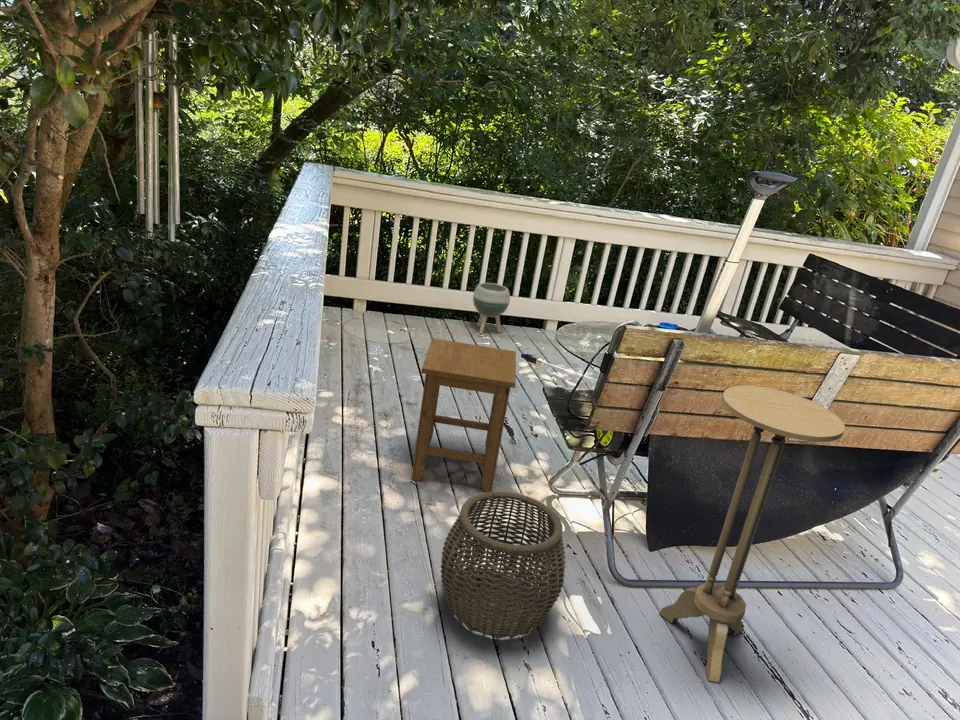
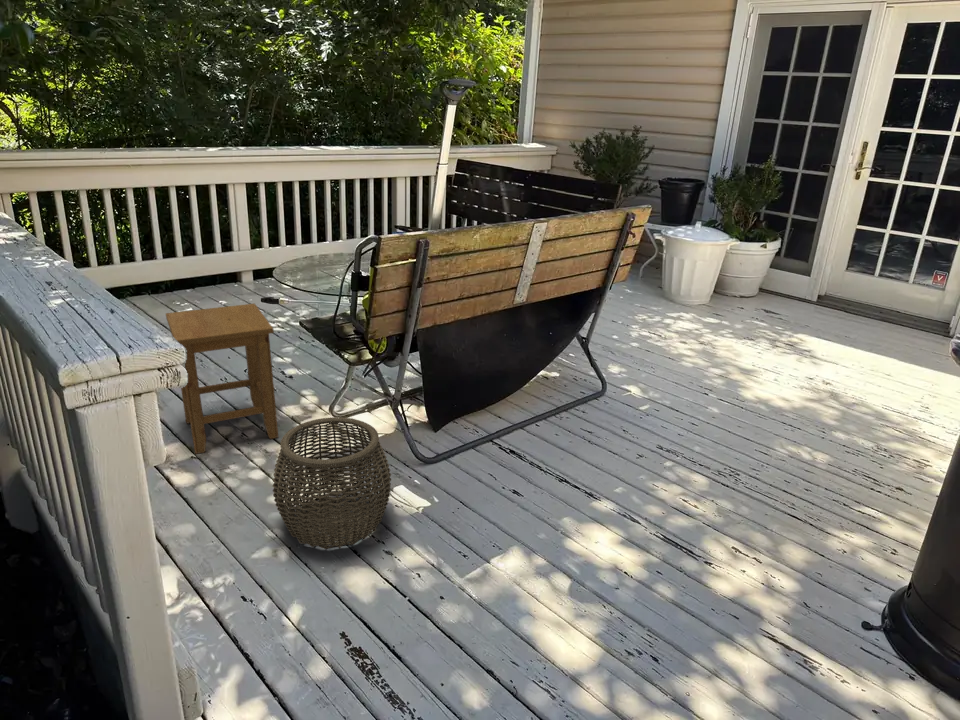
planter: present [473,283,510,334] -> none [165,258,206,310]
side table: present [659,385,845,683] -> none [464,261,567,503]

